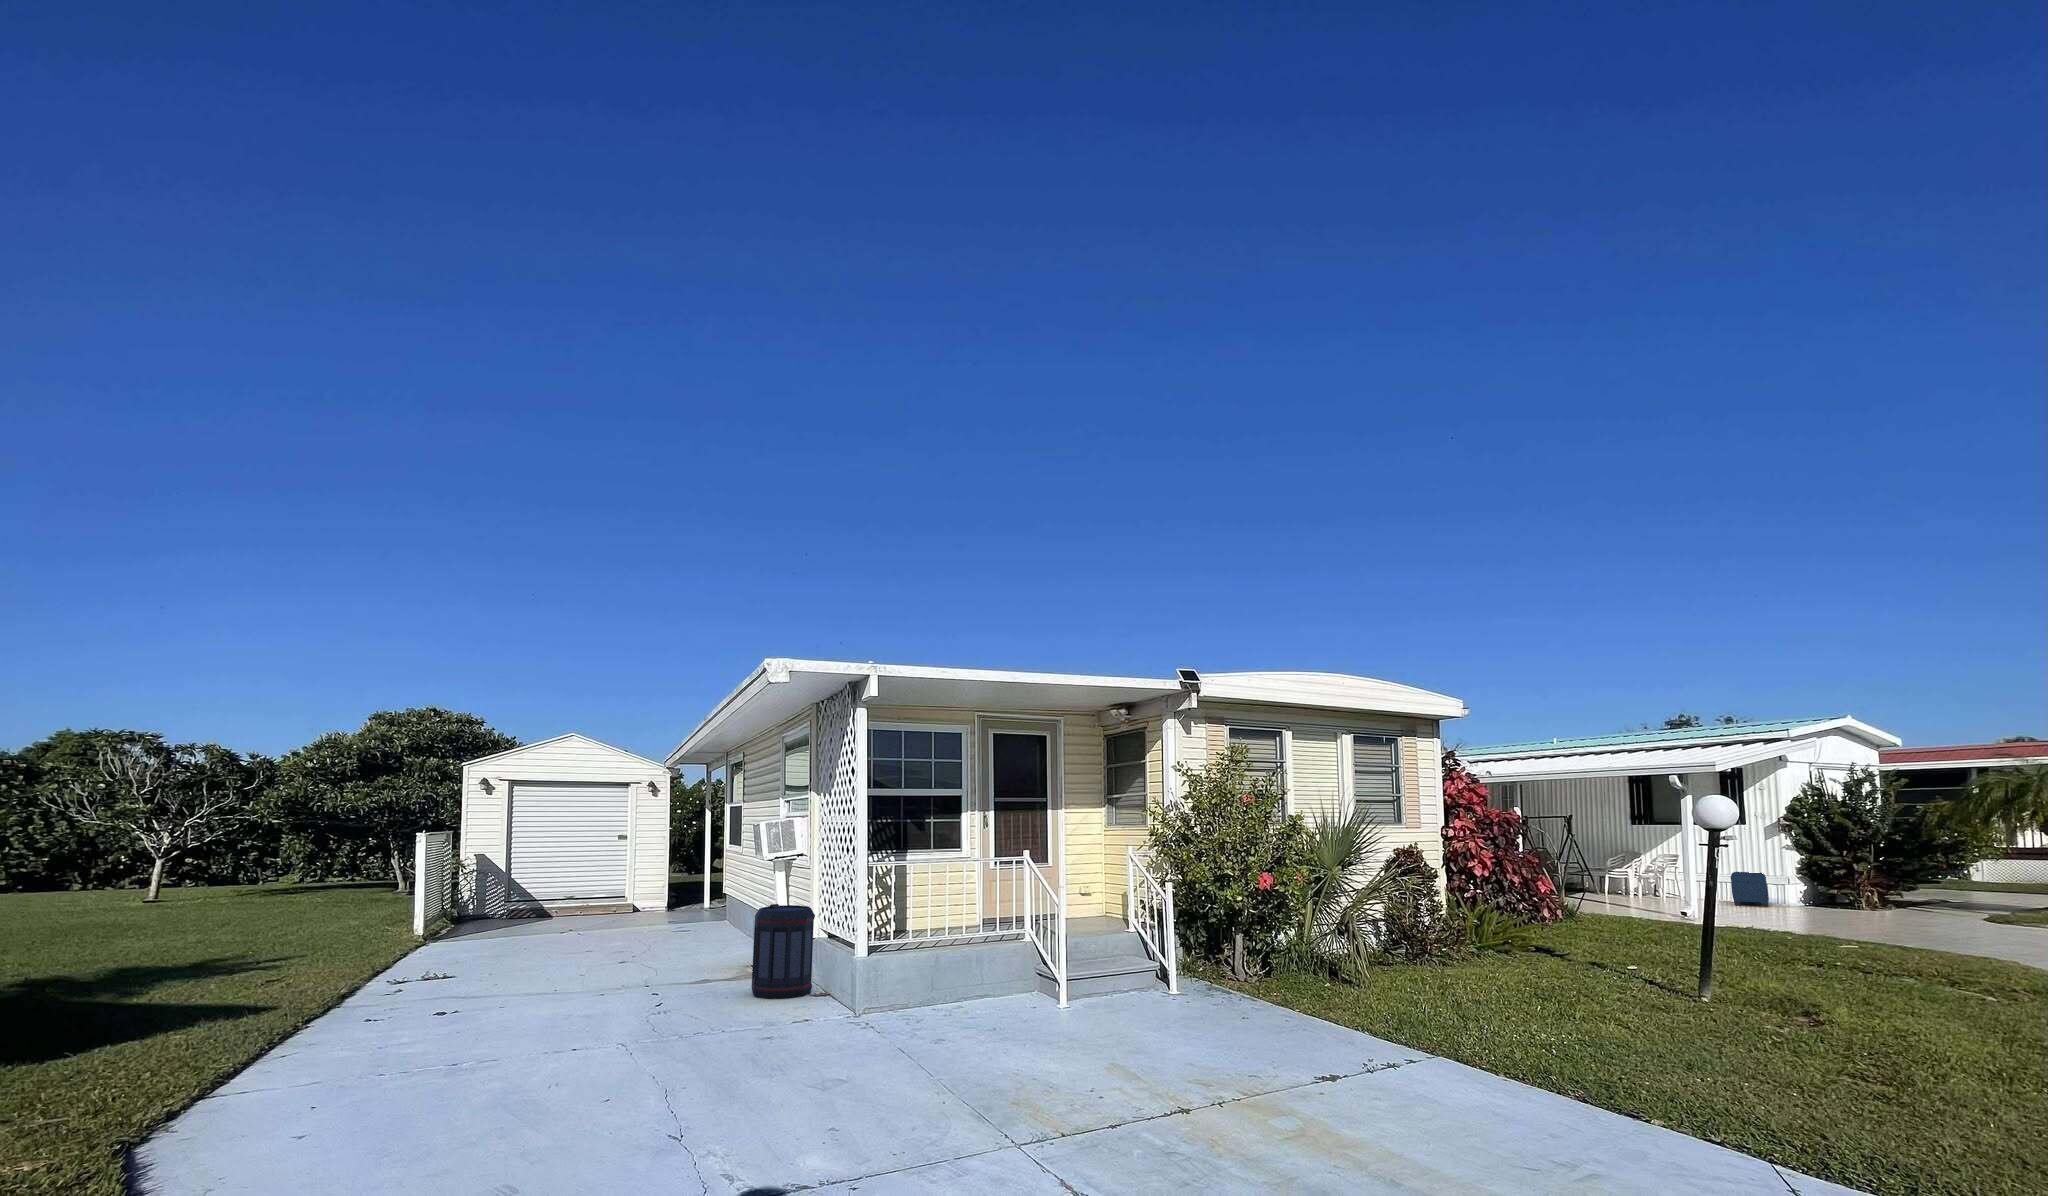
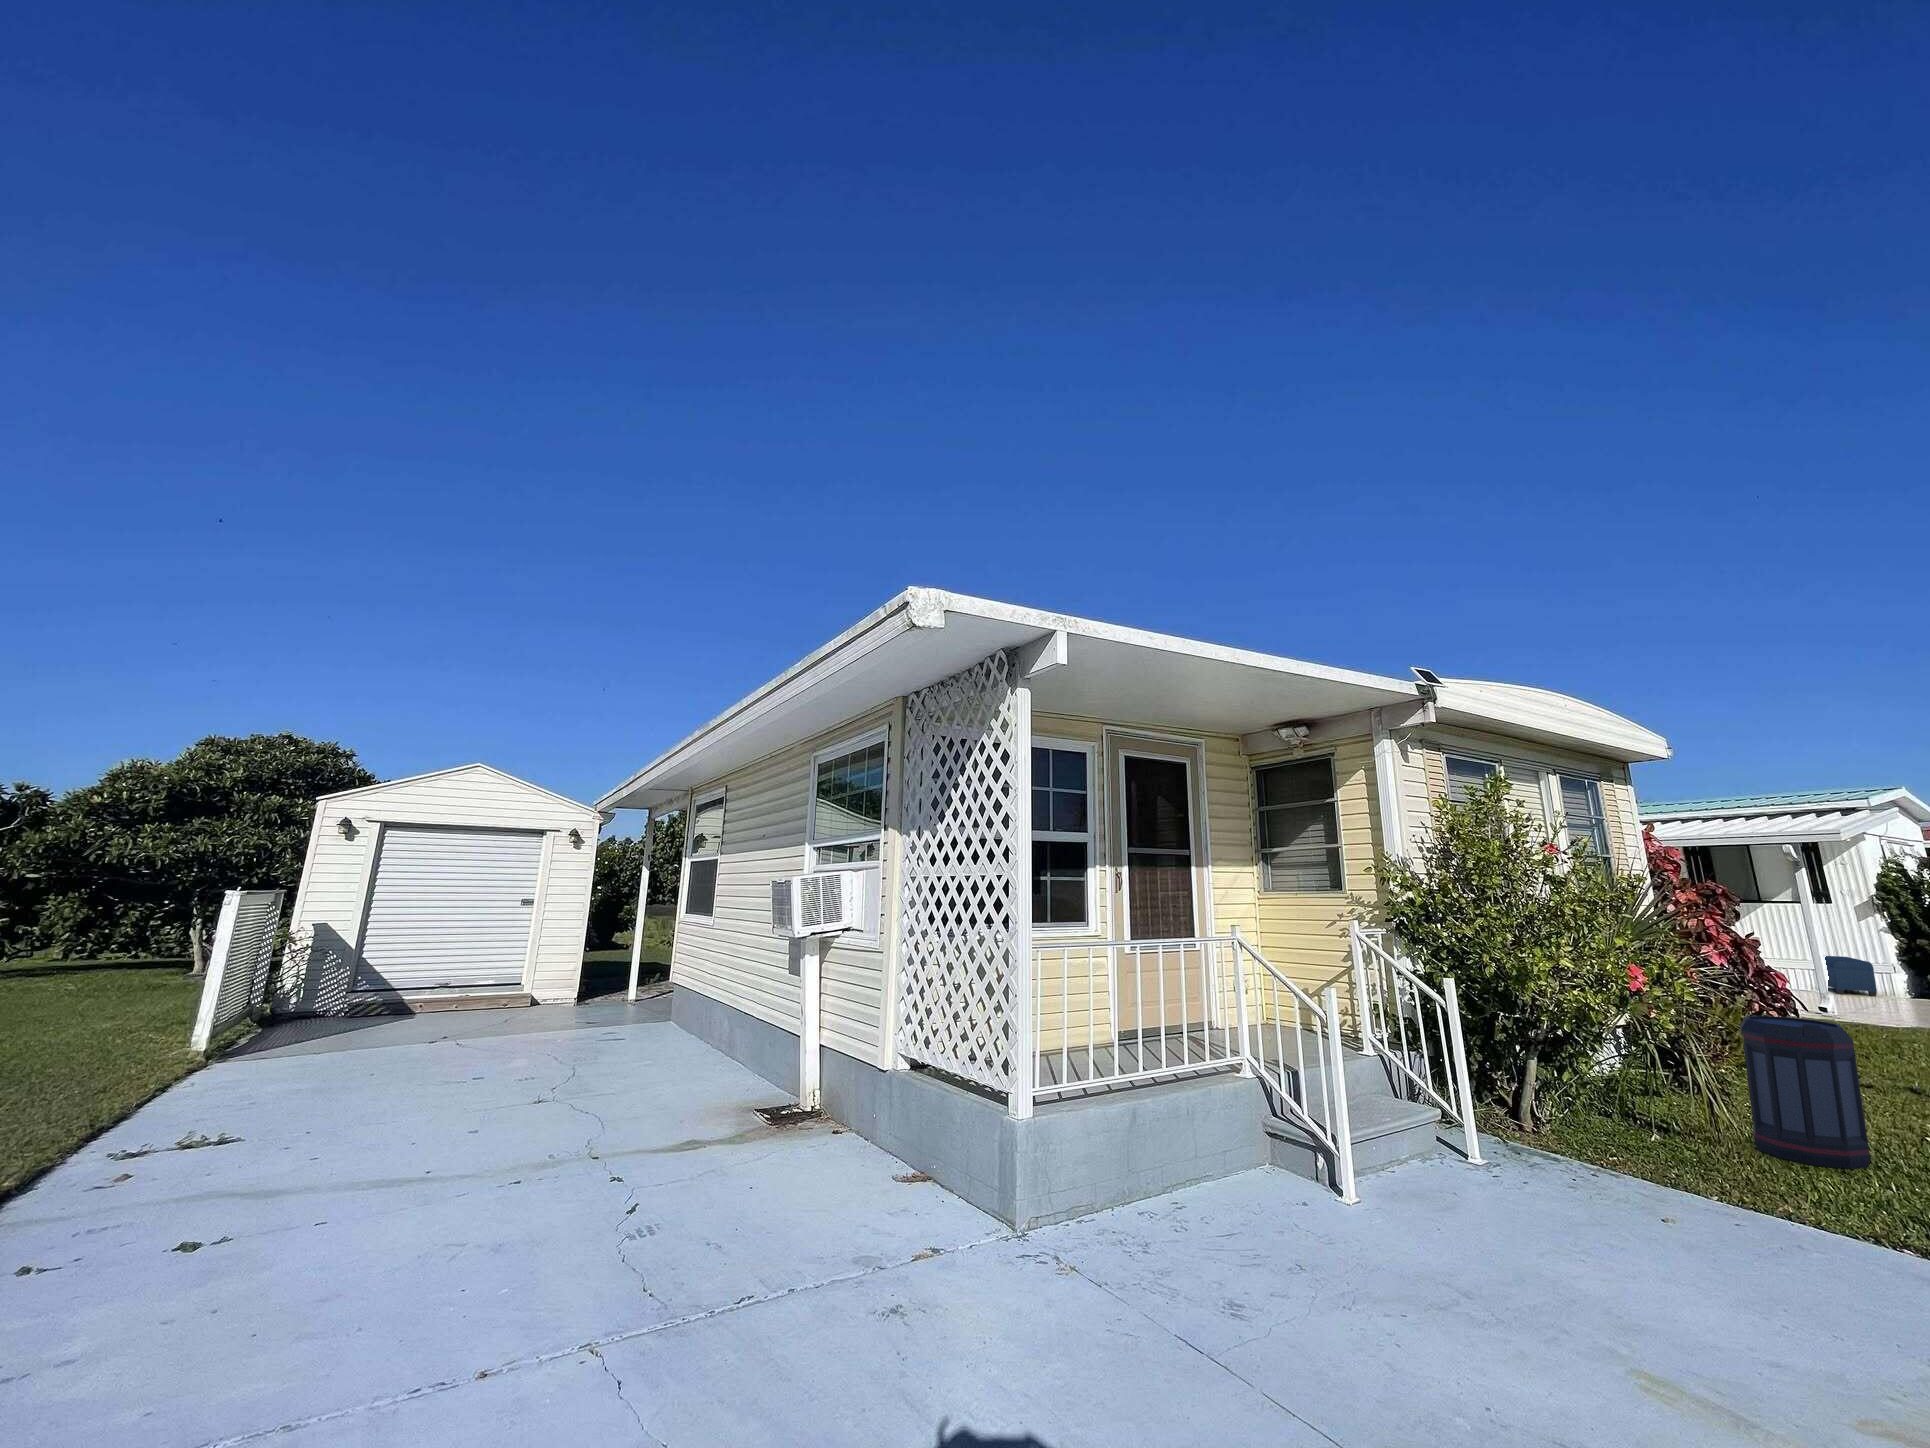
trash can: present [752,904,815,999] -> present [1739,1016,1870,1169]

